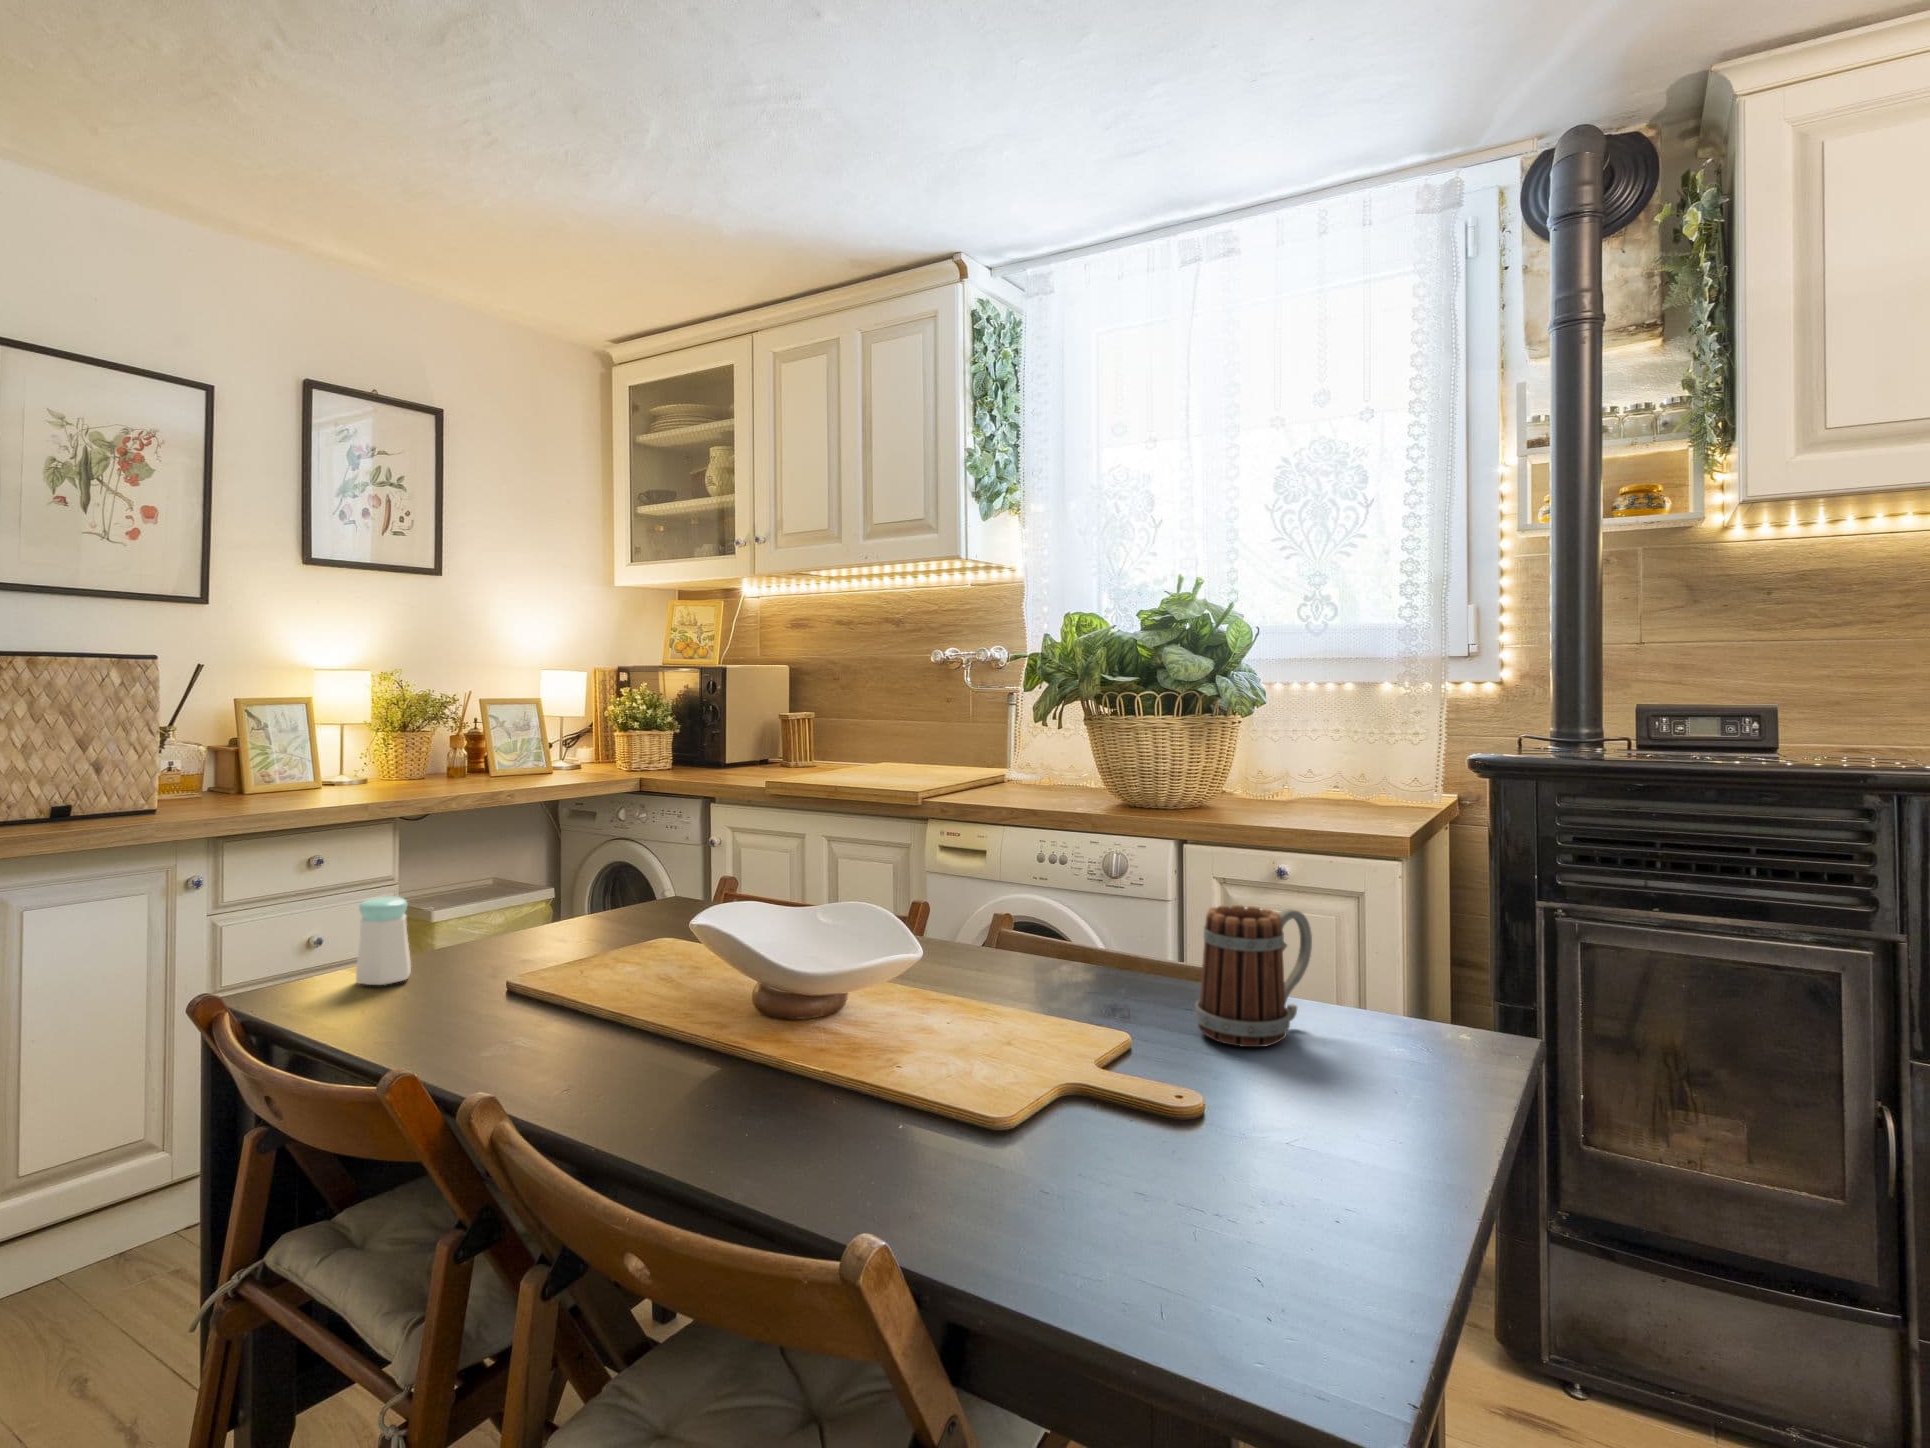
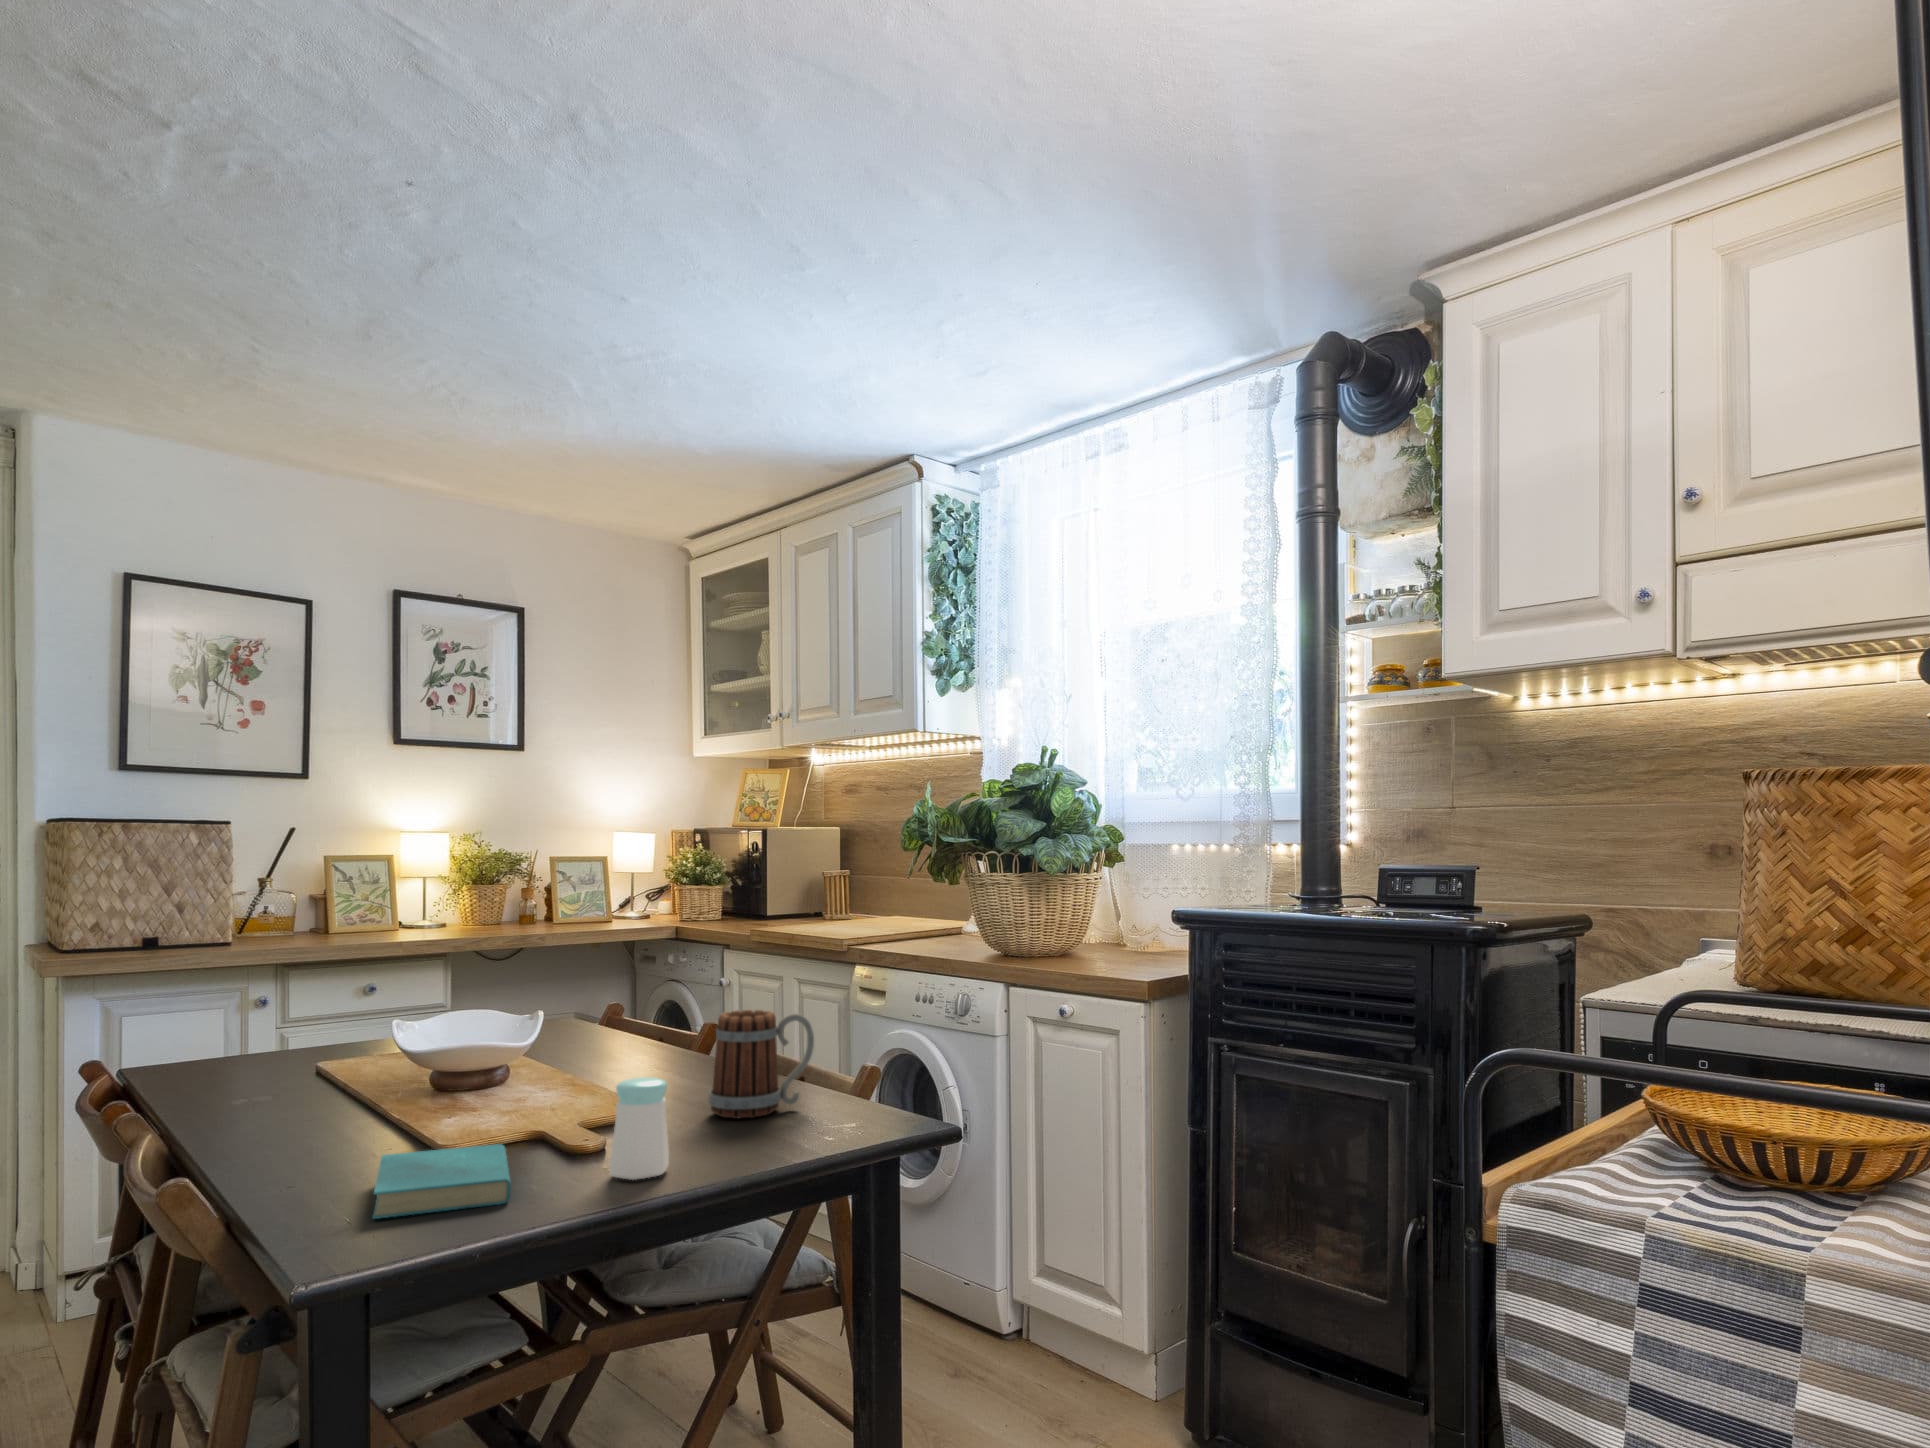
salt shaker: present [356,896,411,985] -> present [609,1077,669,1180]
book: none [1000,1127,1287,1298] -> present [372,1144,511,1219]

